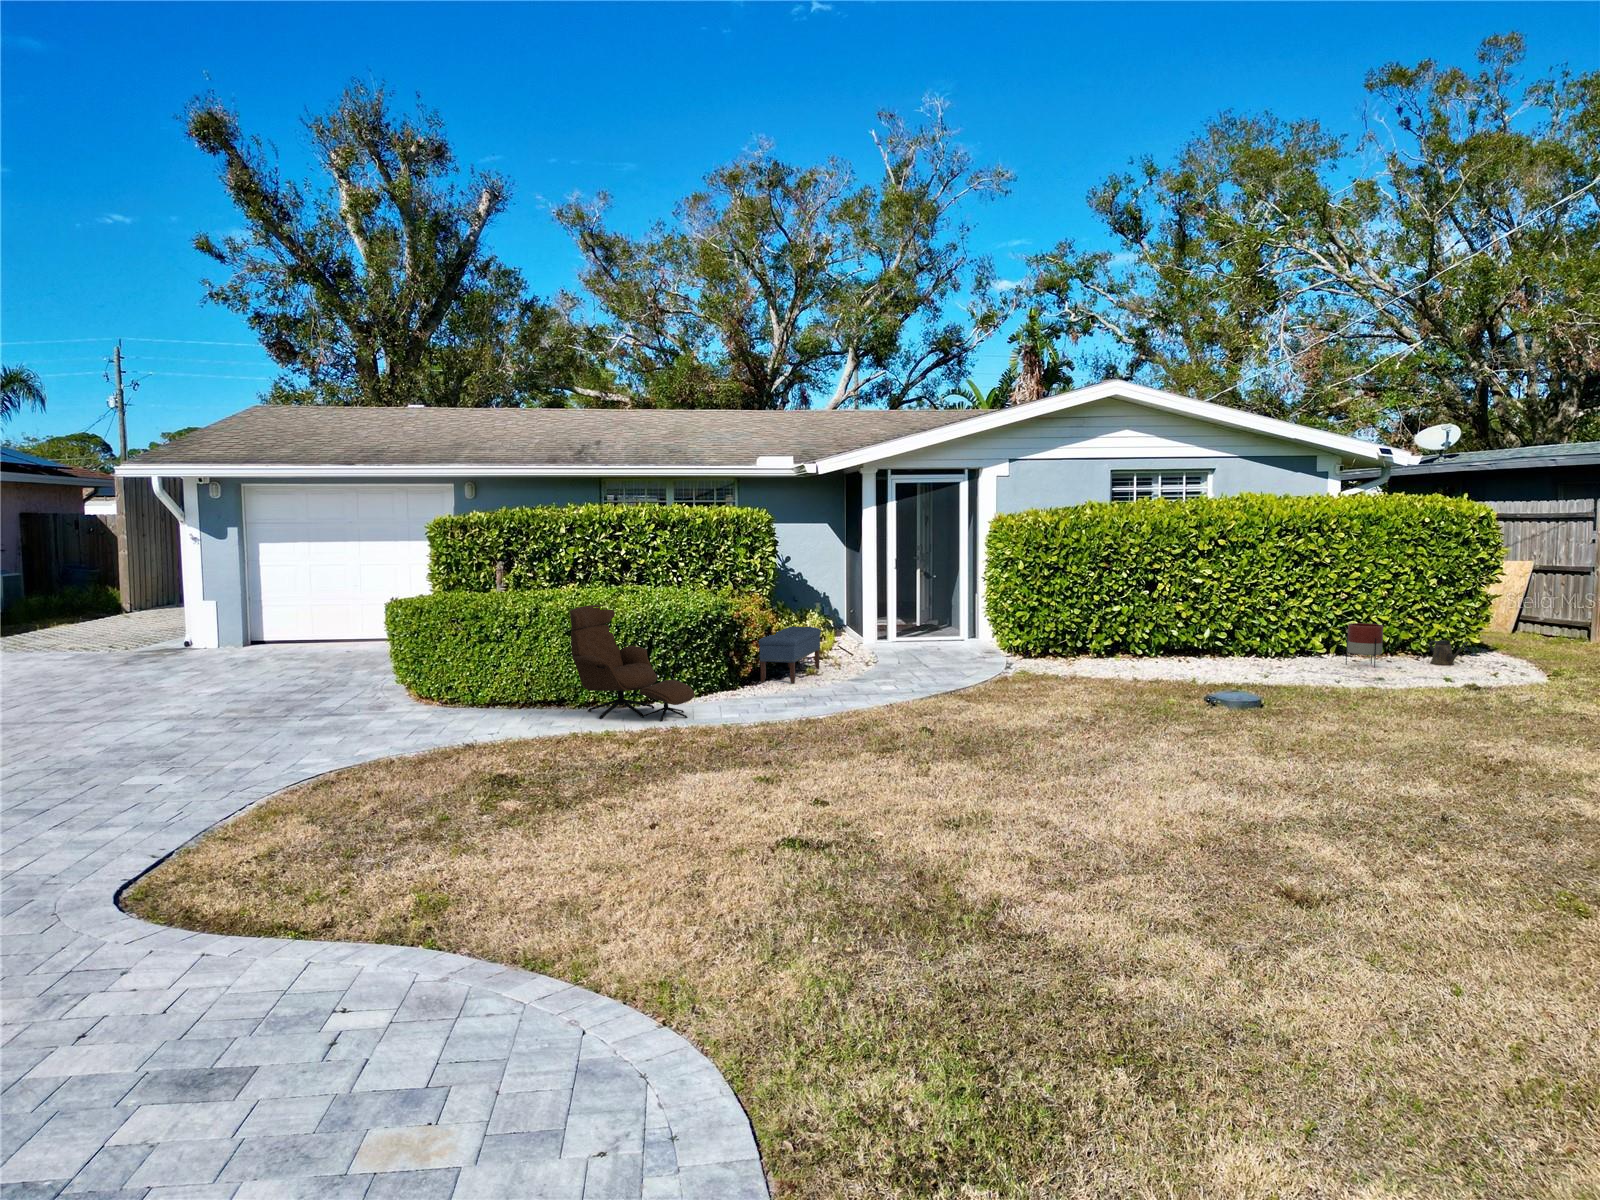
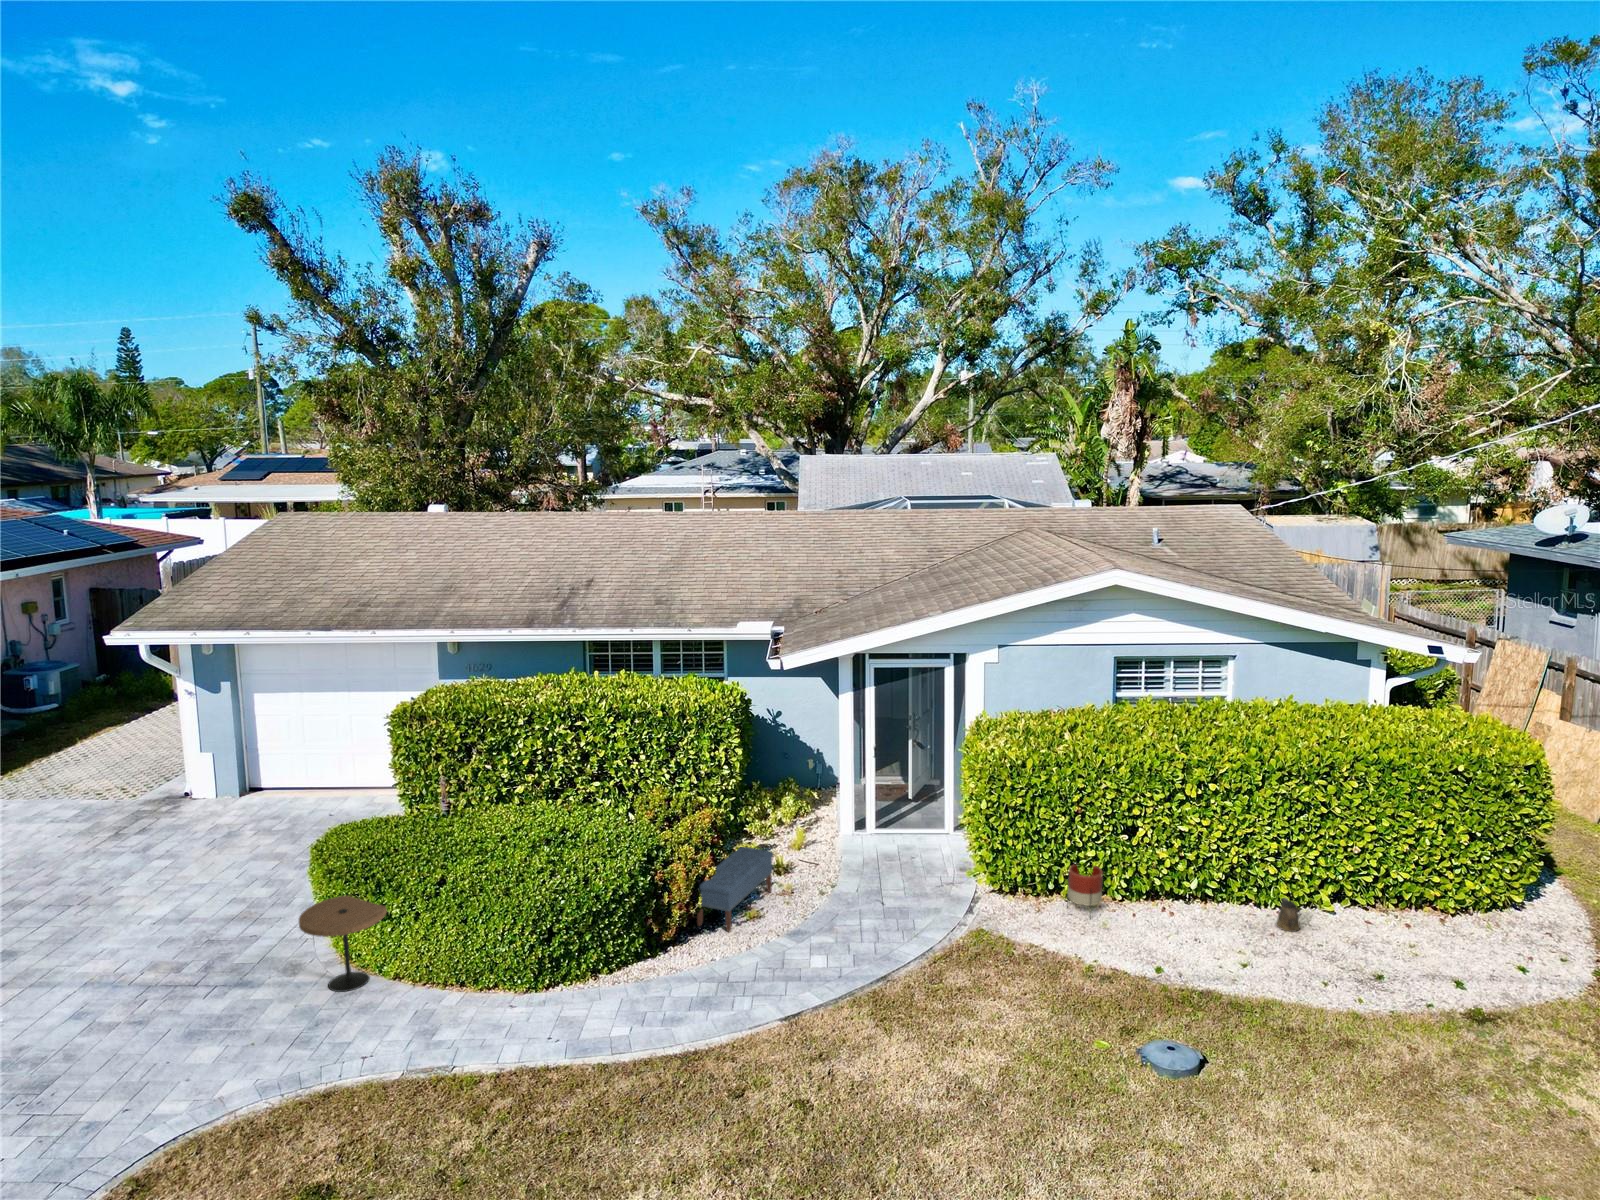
lounge chair: present [570,605,695,721] -> none [476,878,601,1023]
planter: present [1346,623,1383,668] -> present [1067,865,1103,907]
side table: none [382,634,470,718] -> present [299,895,387,992]
watering can: present [1429,640,1468,665] -> present [1276,898,1301,932]

